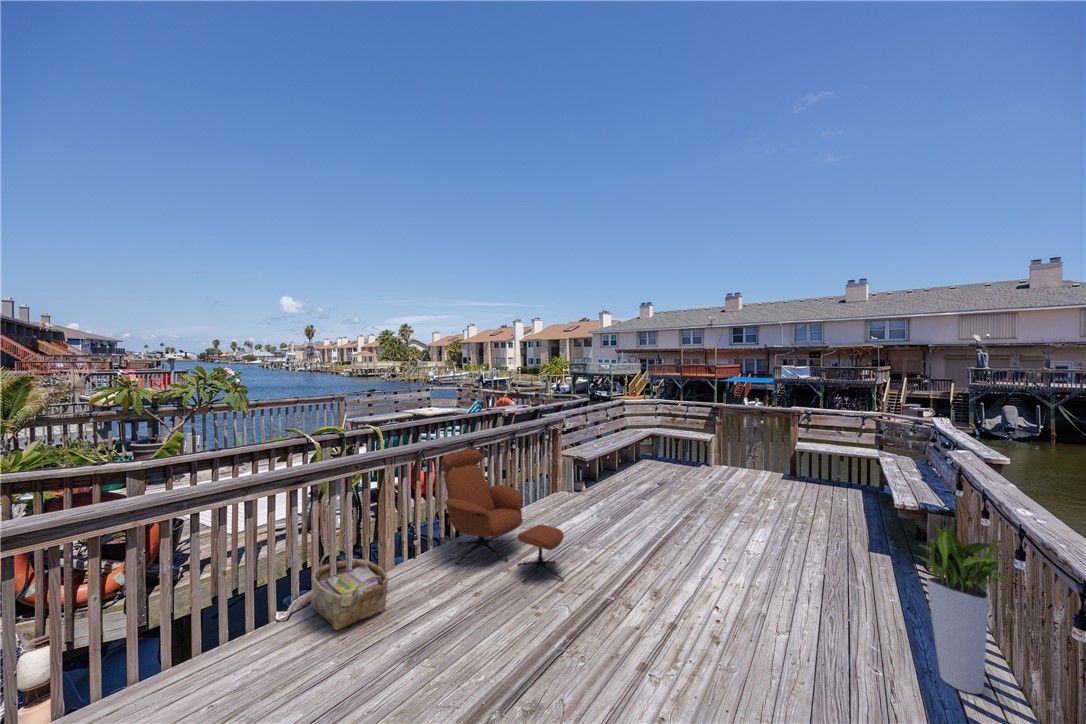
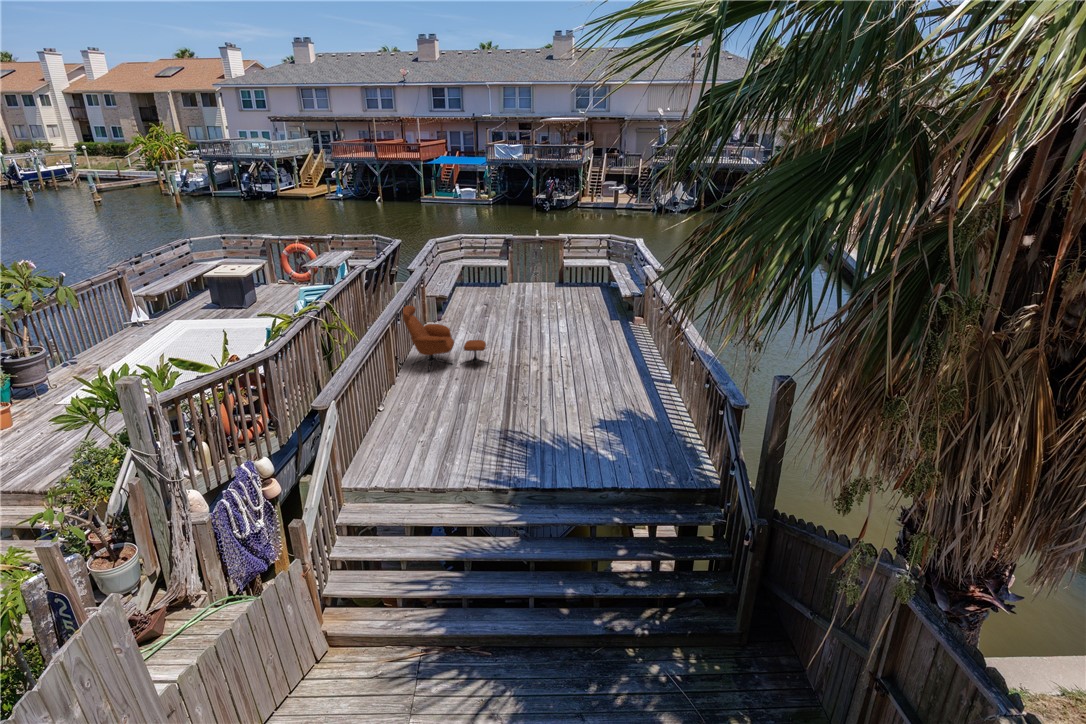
planter: present [918,524,1011,694] -> none [633,303,660,358]
woven basket: present [311,549,388,630] -> none [386,372,429,404]

